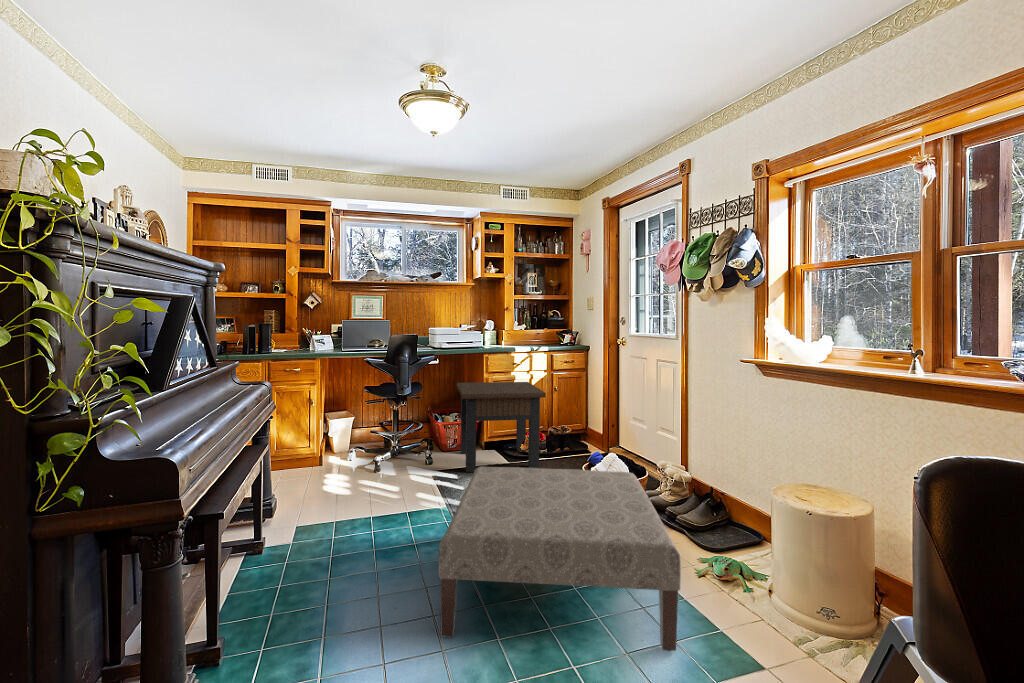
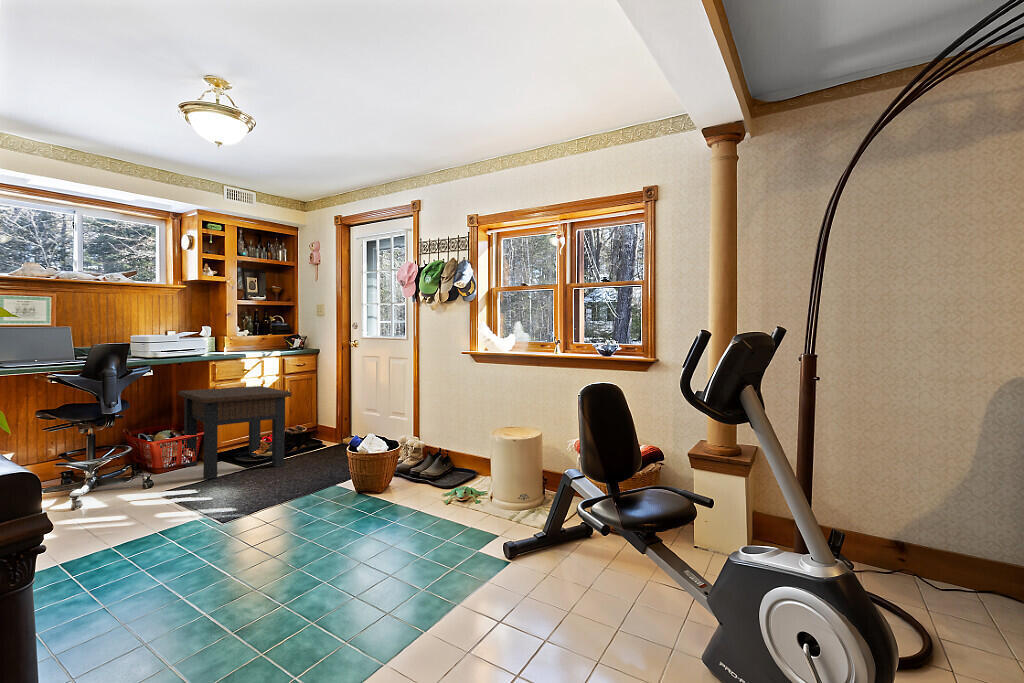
ottoman: present [438,467,681,651] -> none [254,441,451,578]

